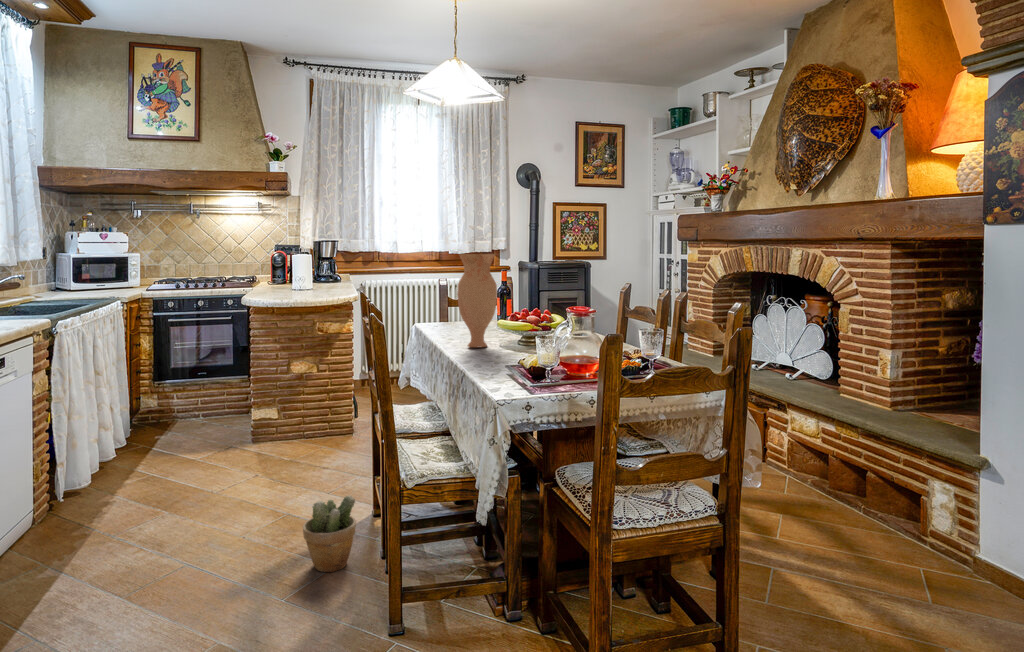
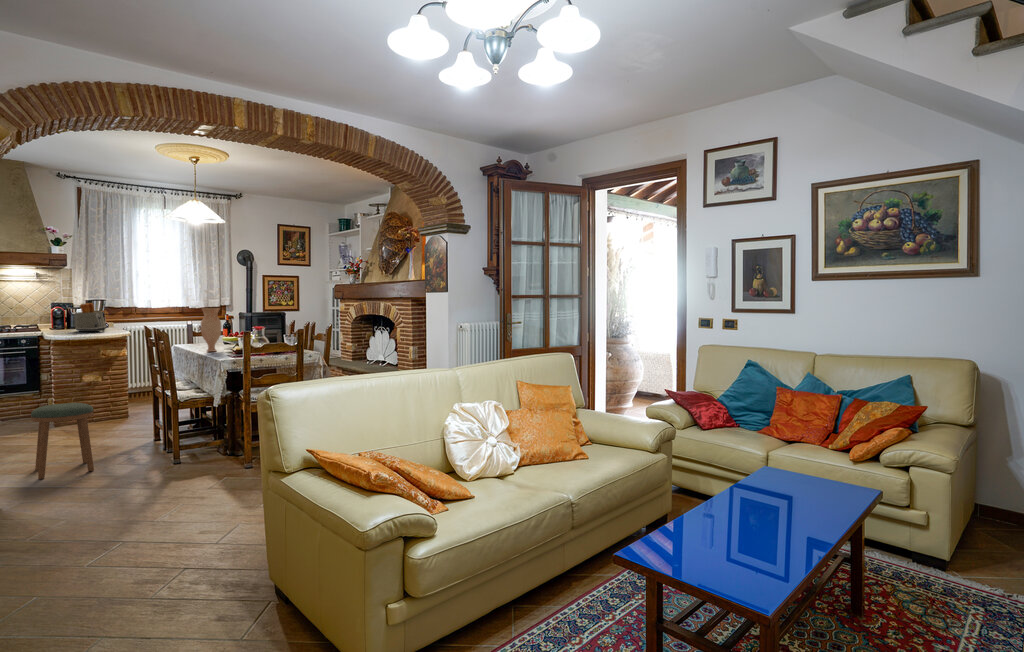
toaster: none [287,245,327,292] -> present [75,303,107,332]
stool: none [135,448,253,620] -> present [31,403,94,479]
potted plant: present [303,496,356,572] -> none [119,423,148,460]

